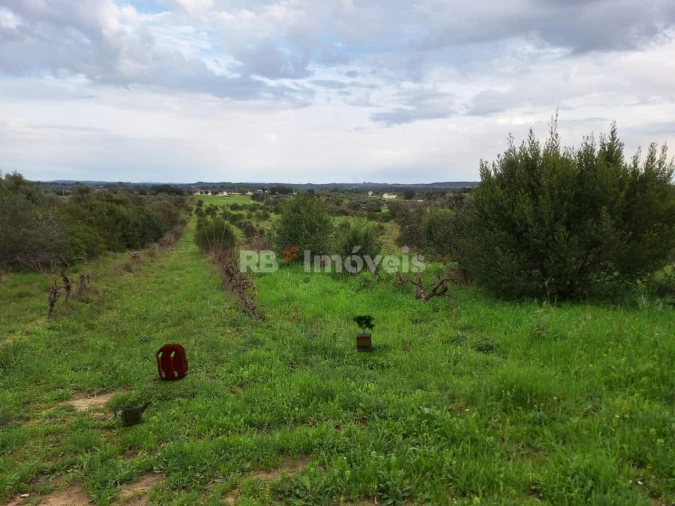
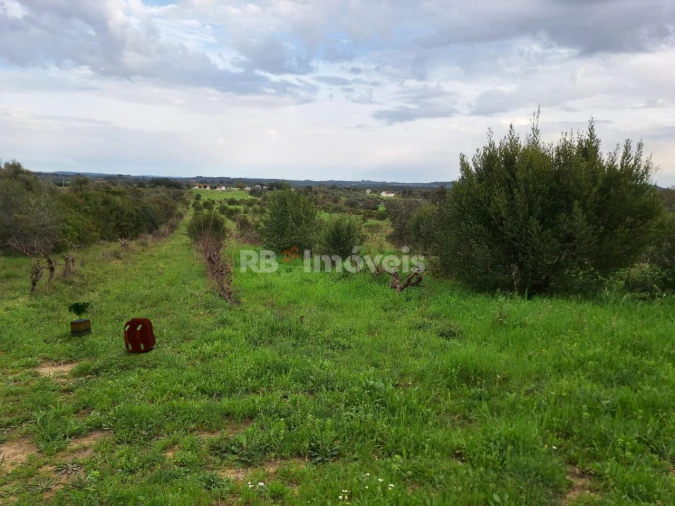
potted tree: present [353,315,375,352] -> present [68,302,92,336]
watering can: present [113,401,152,425] -> none [72,367,111,390]

